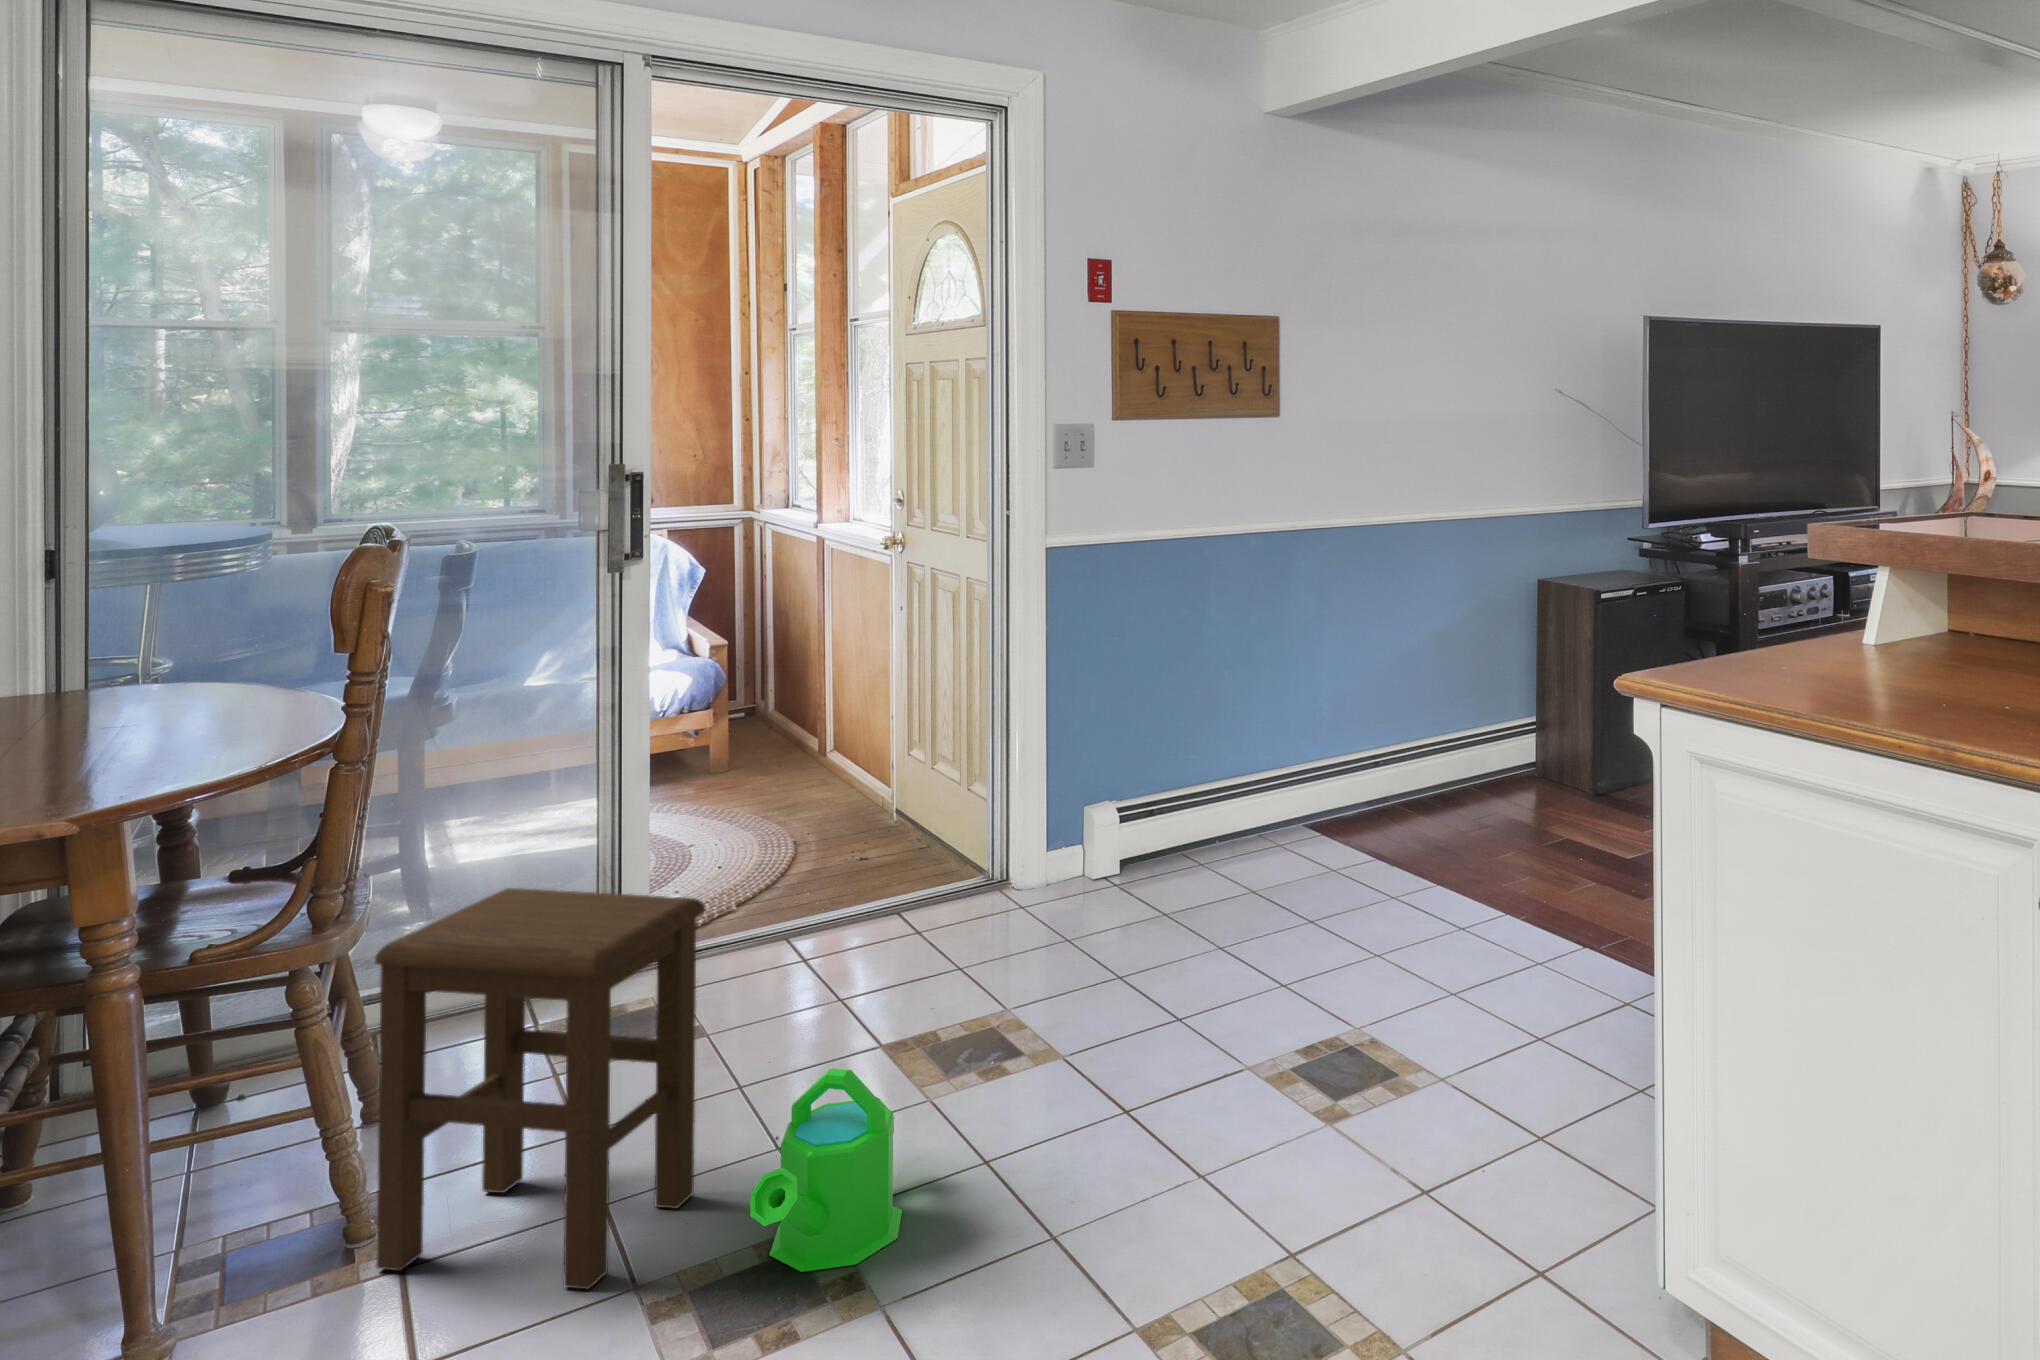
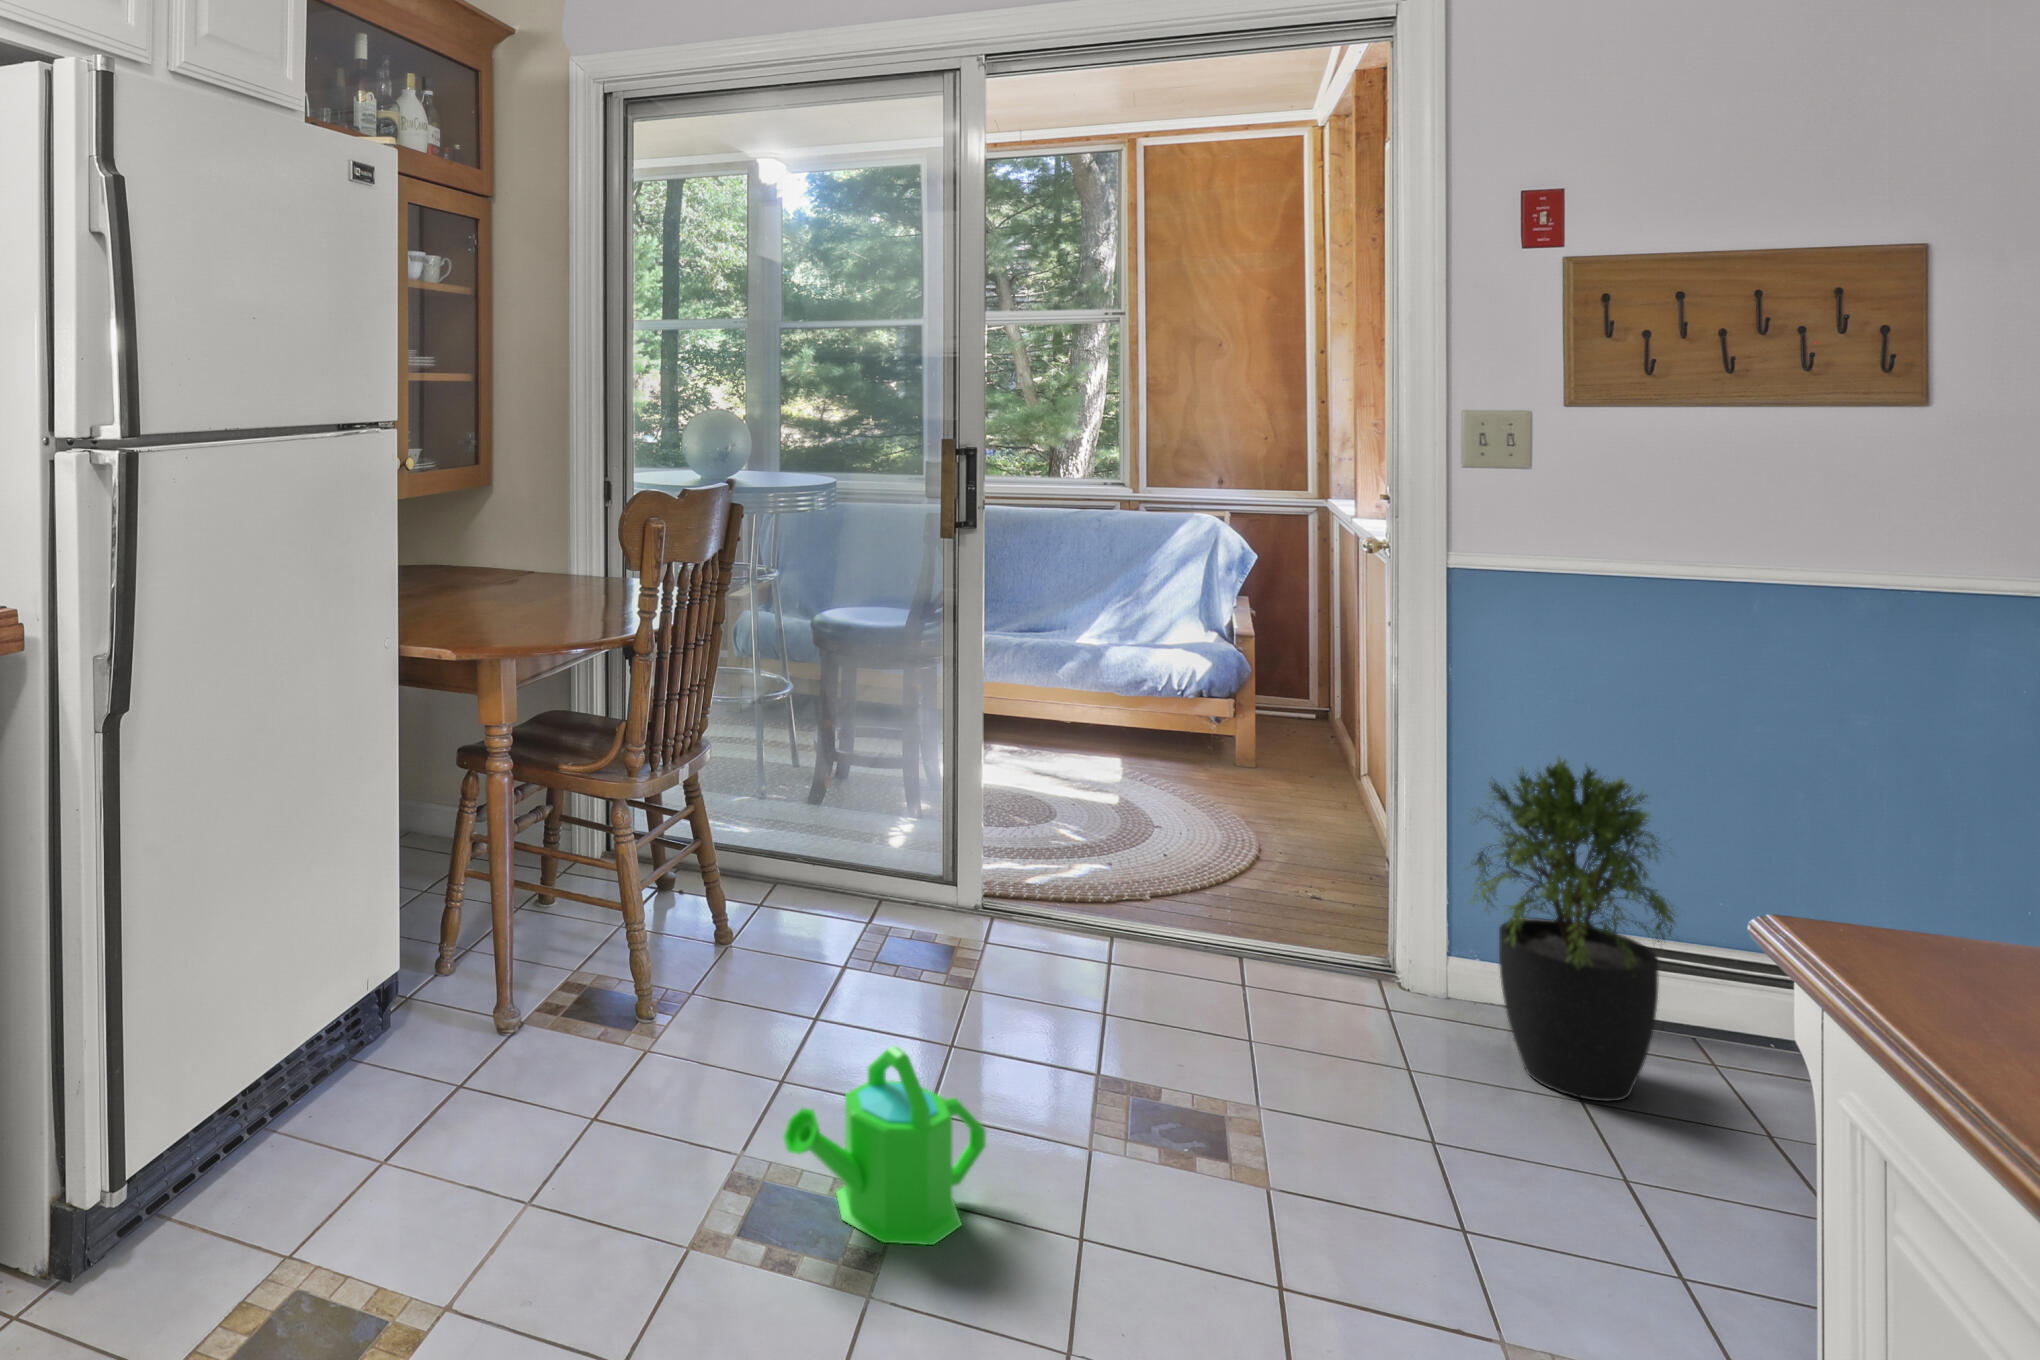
potted plant: none [1076,668,1225,915] -> present [1464,756,1675,1101]
stool: present [375,888,705,1289] -> none [631,789,846,1136]

